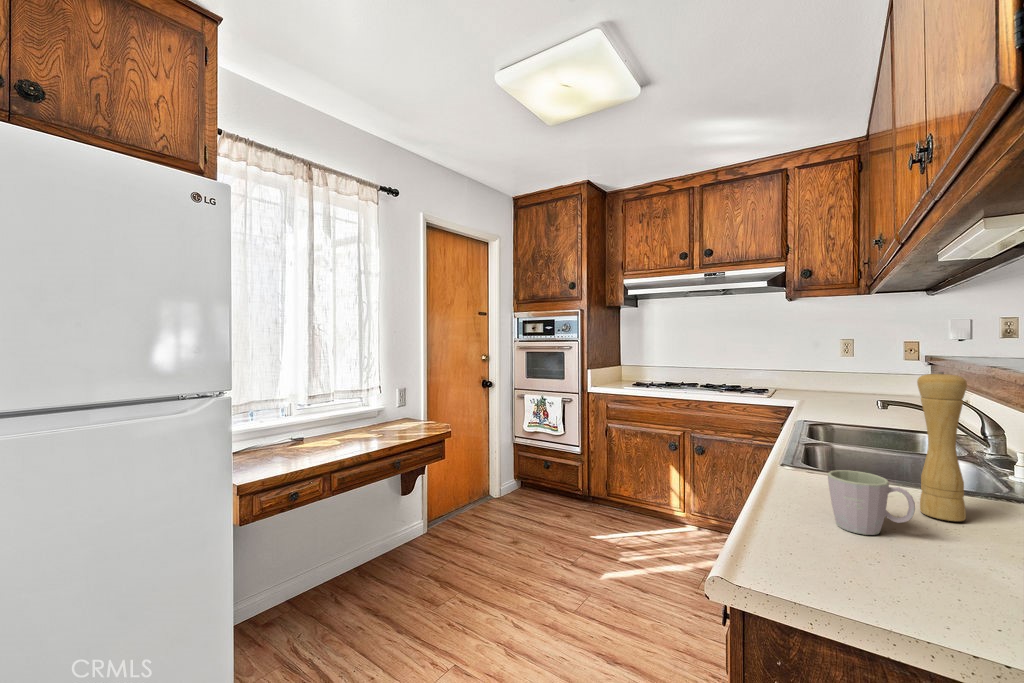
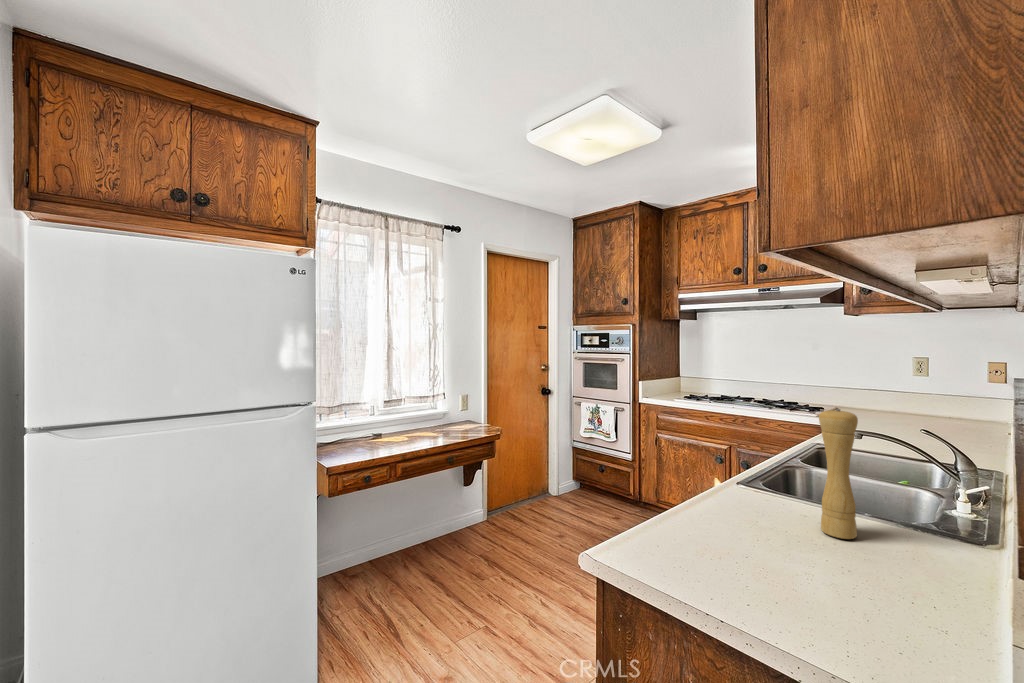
mug: present [828,470,915,535] -> none [725,487,787,541]

